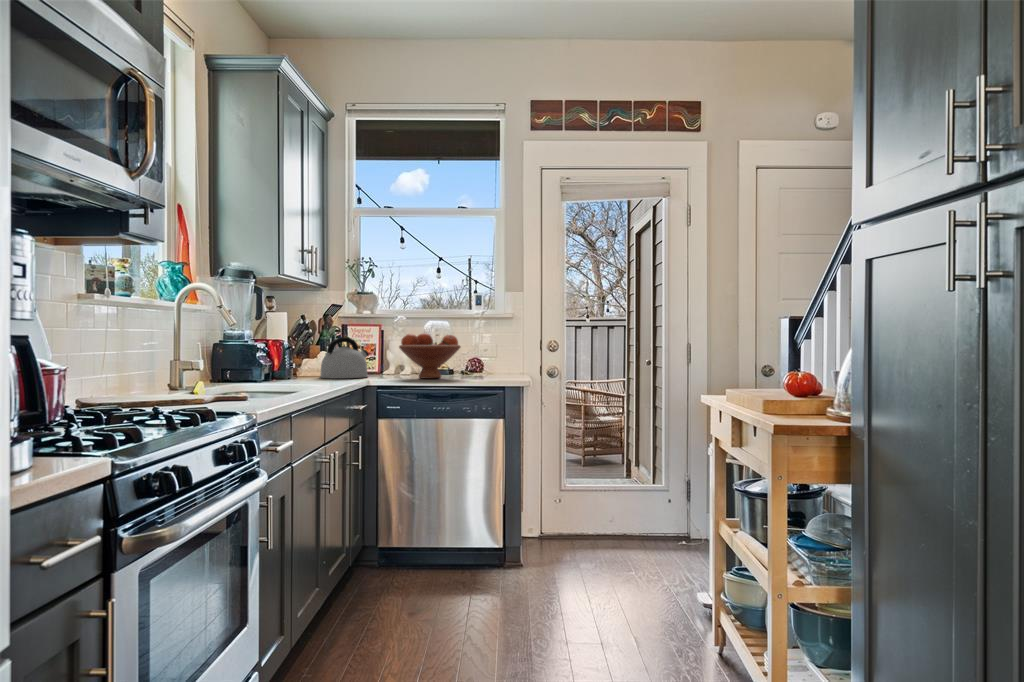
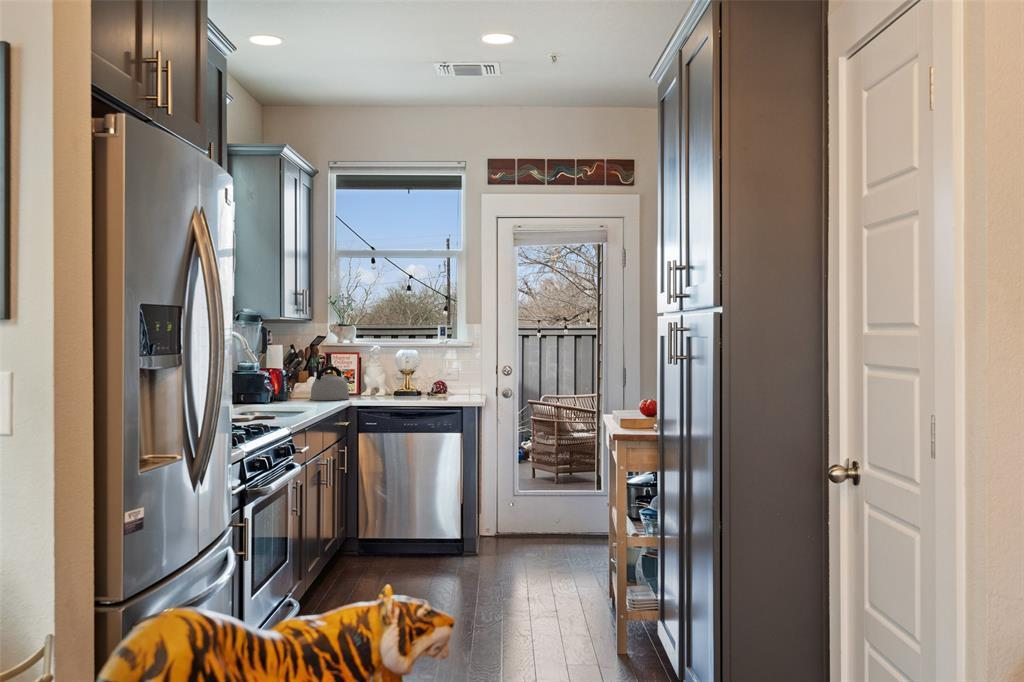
fruit bowl: present [399,333,461,379] -> none [375,362,426,400]

